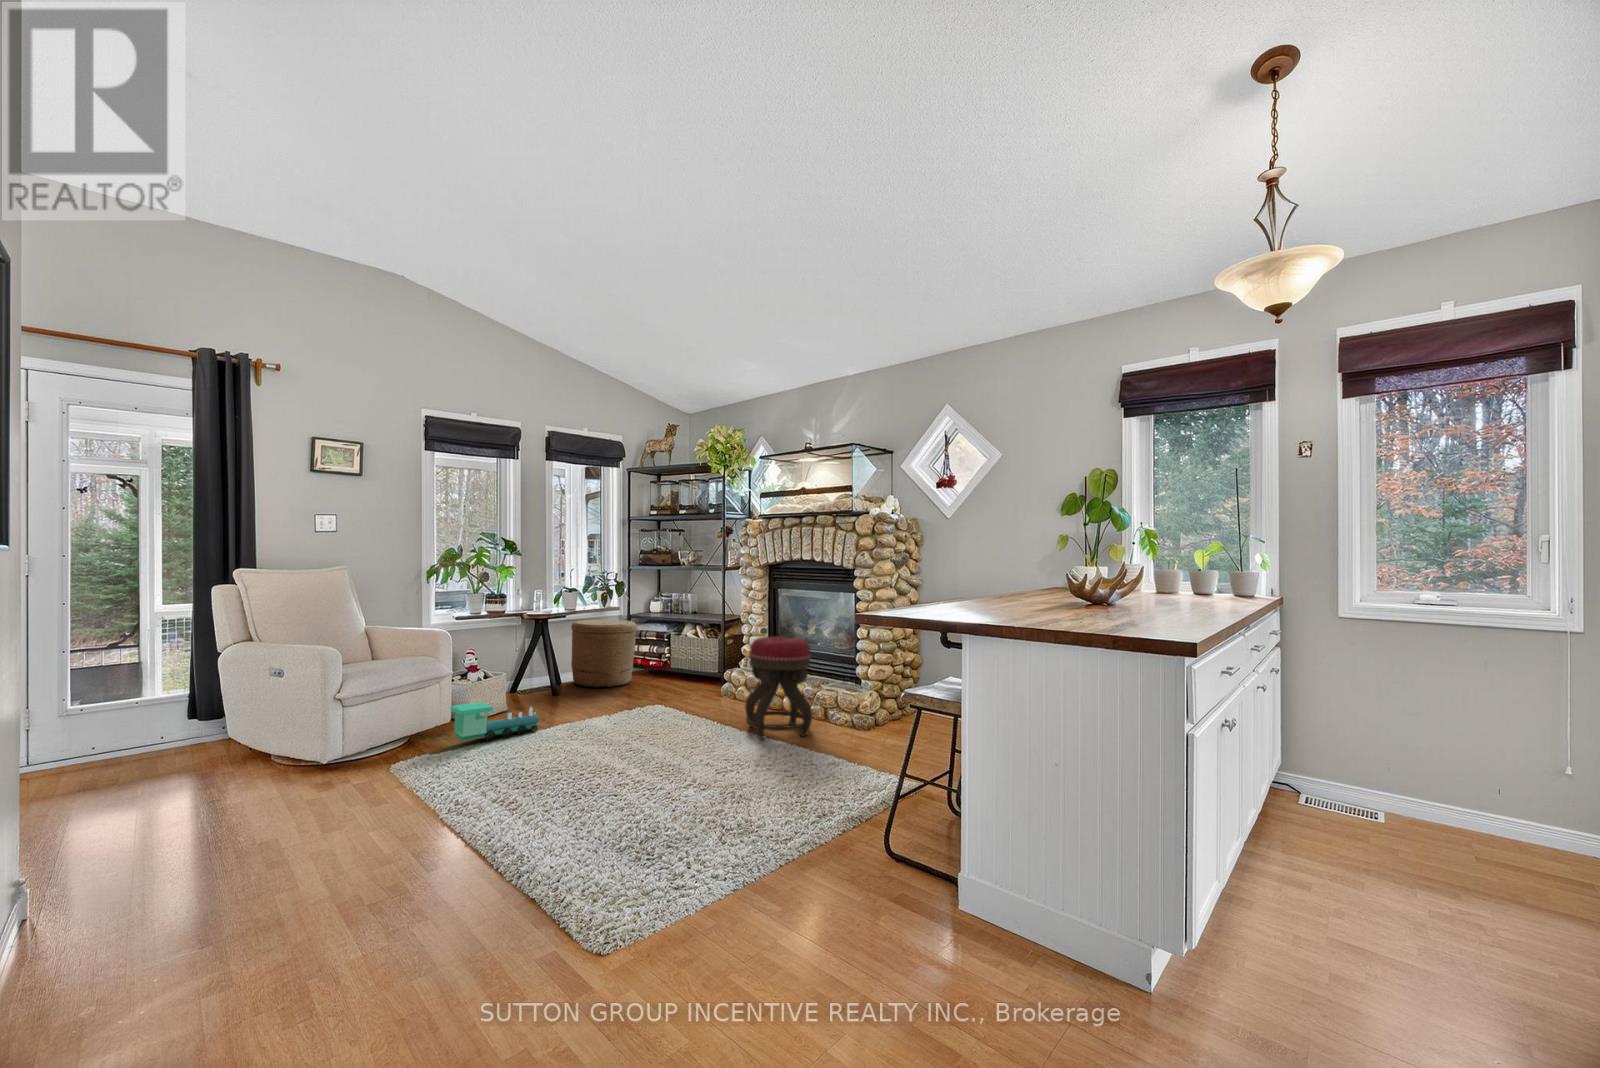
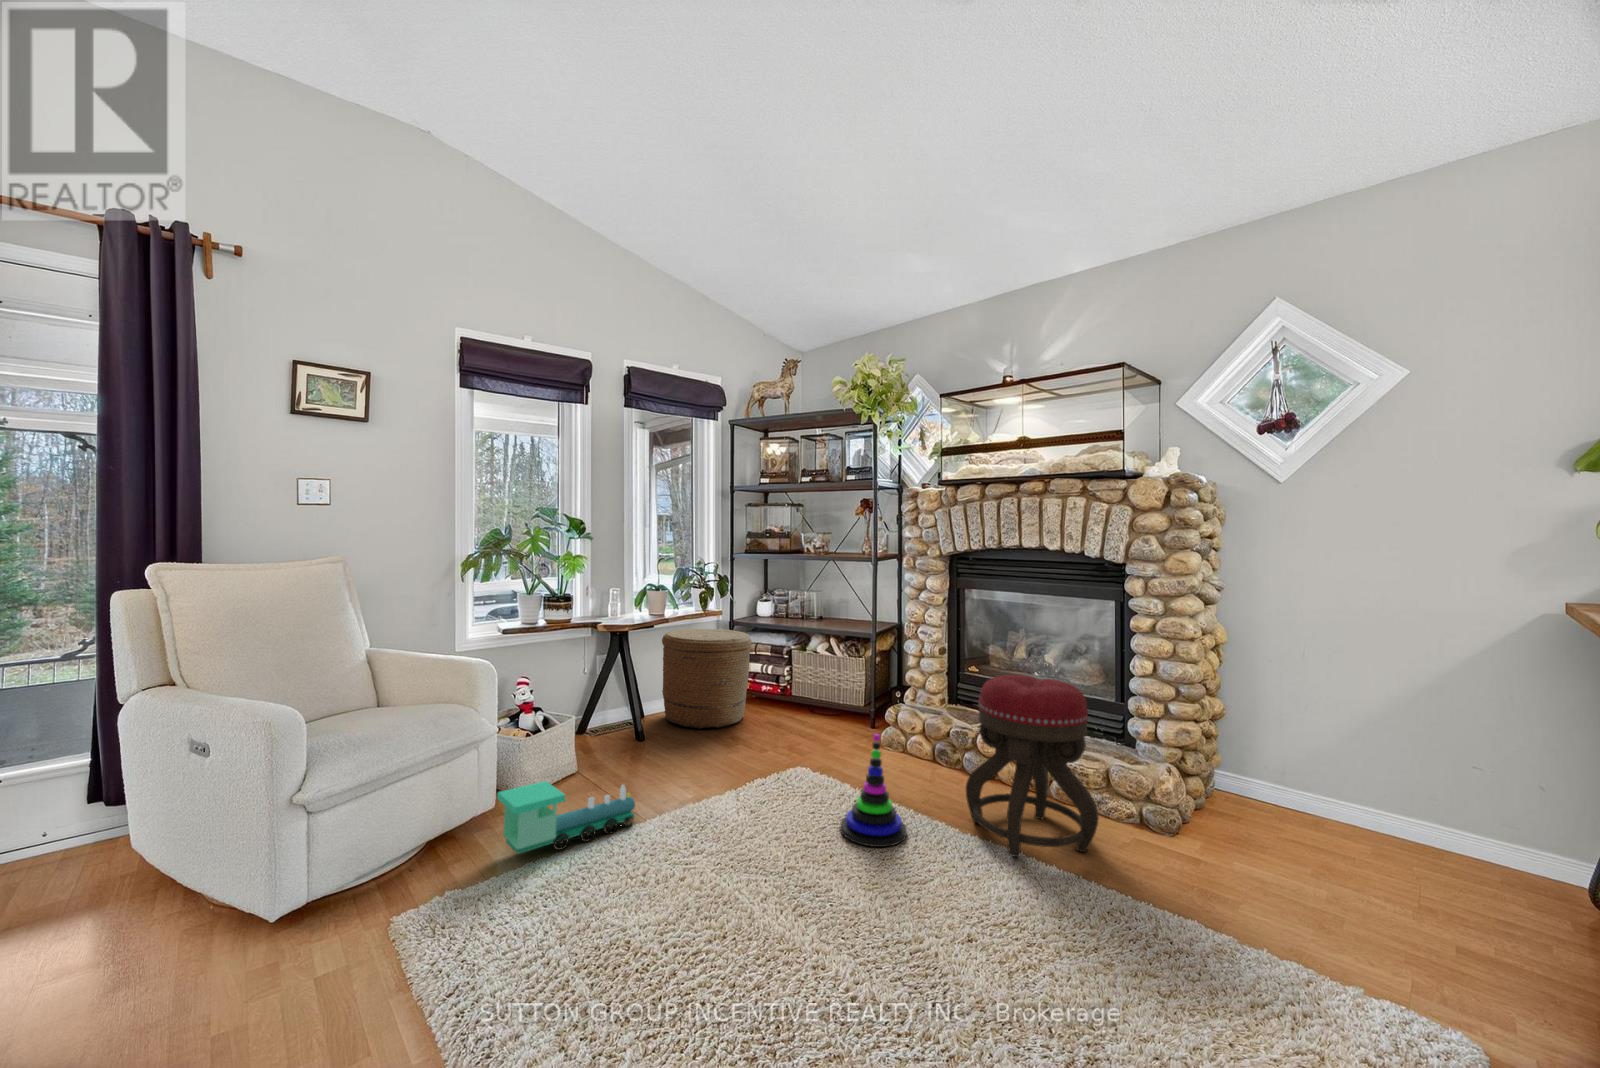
stacking toy: none [665,672,705,736] -> present [840,734,907,847]

